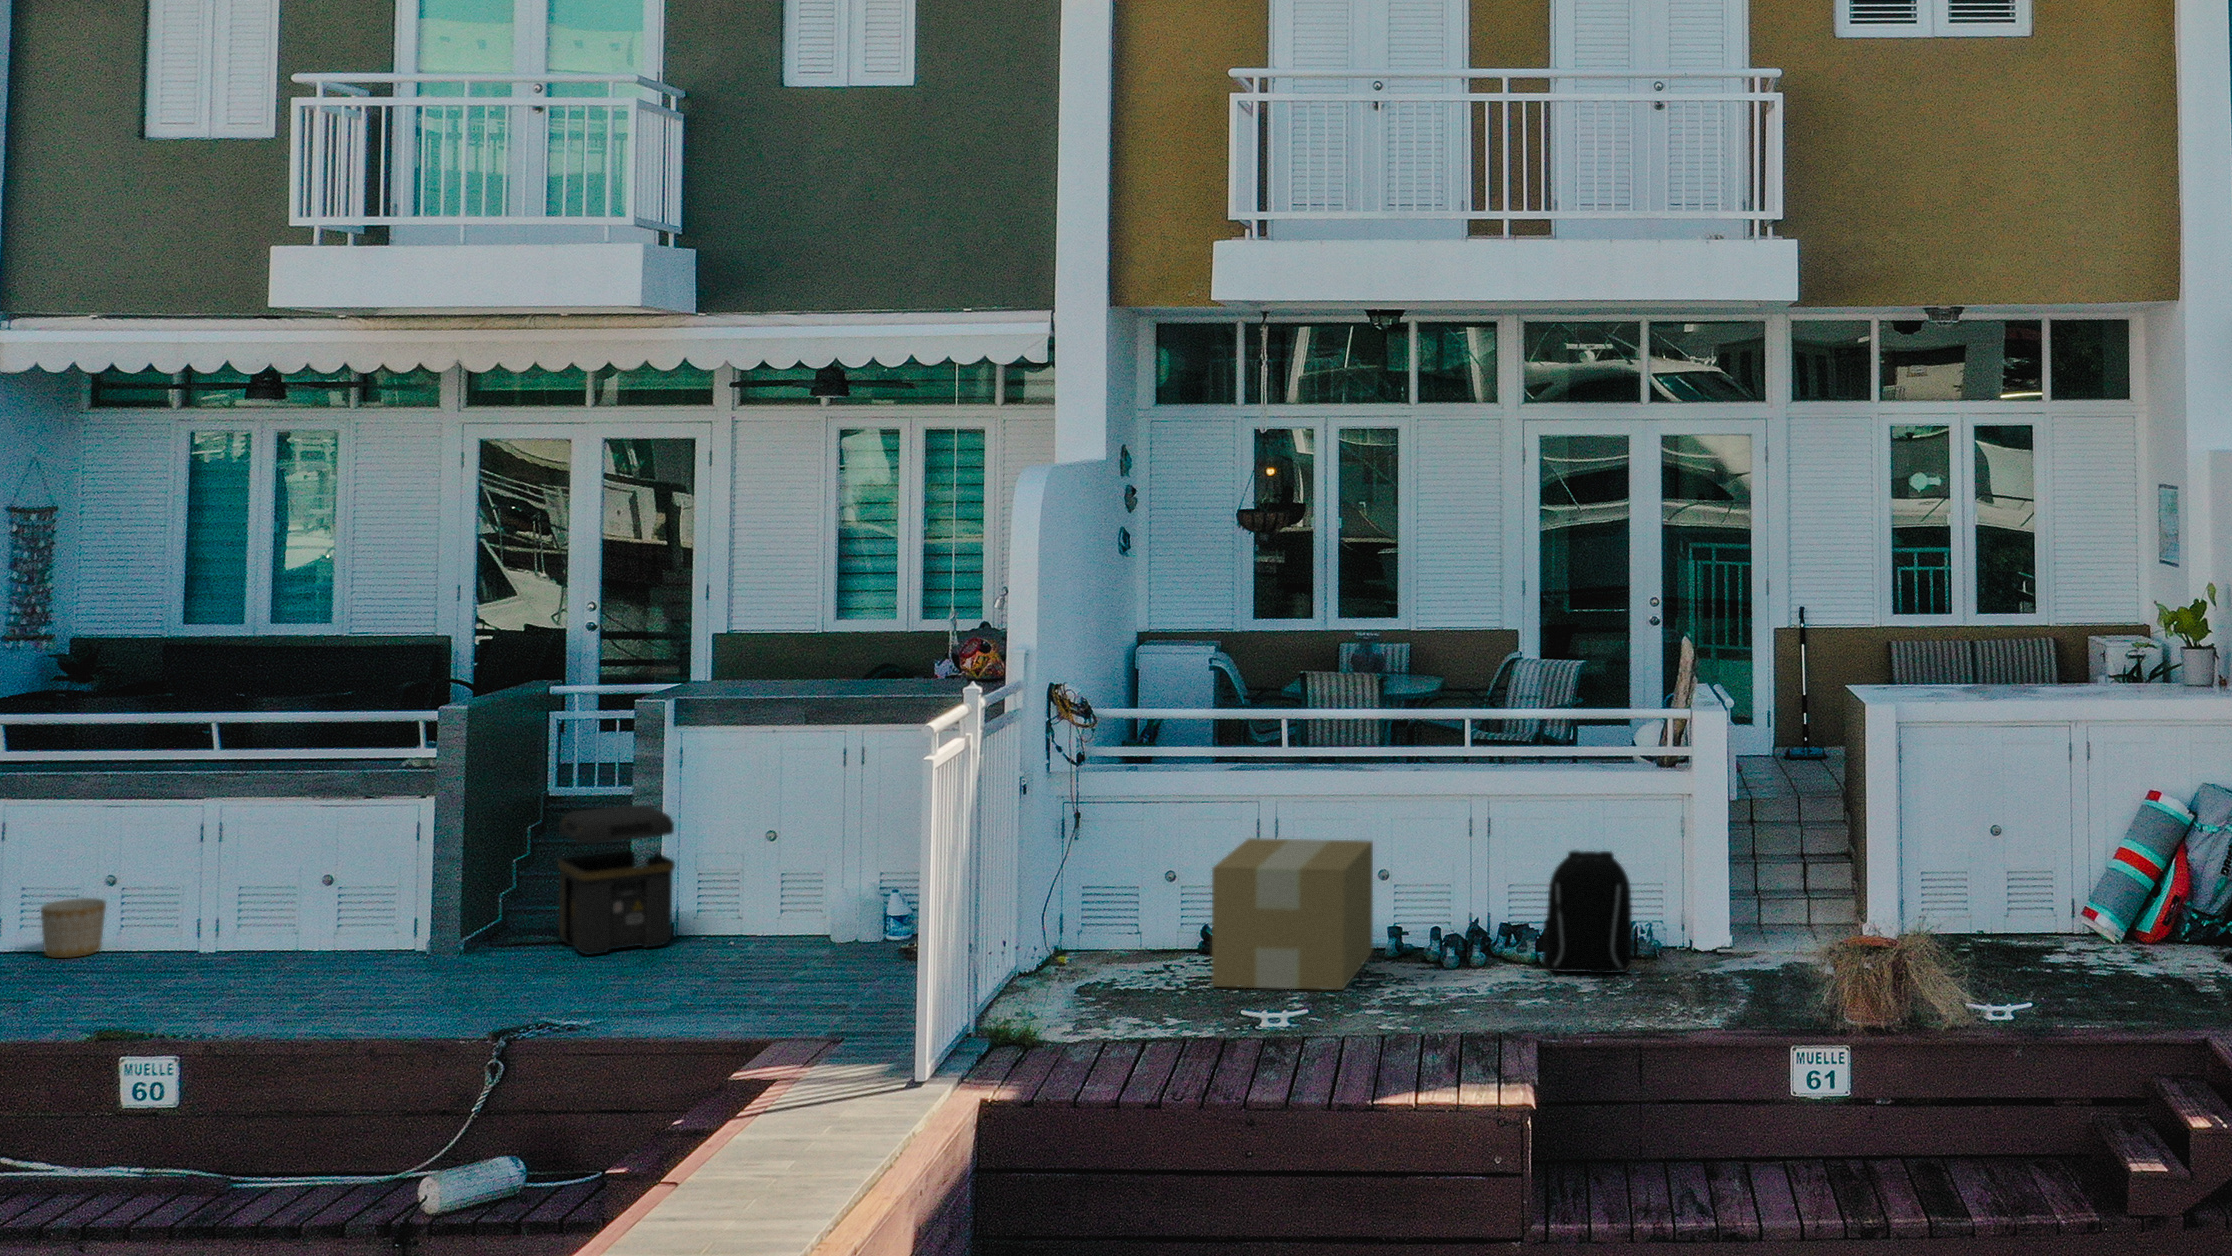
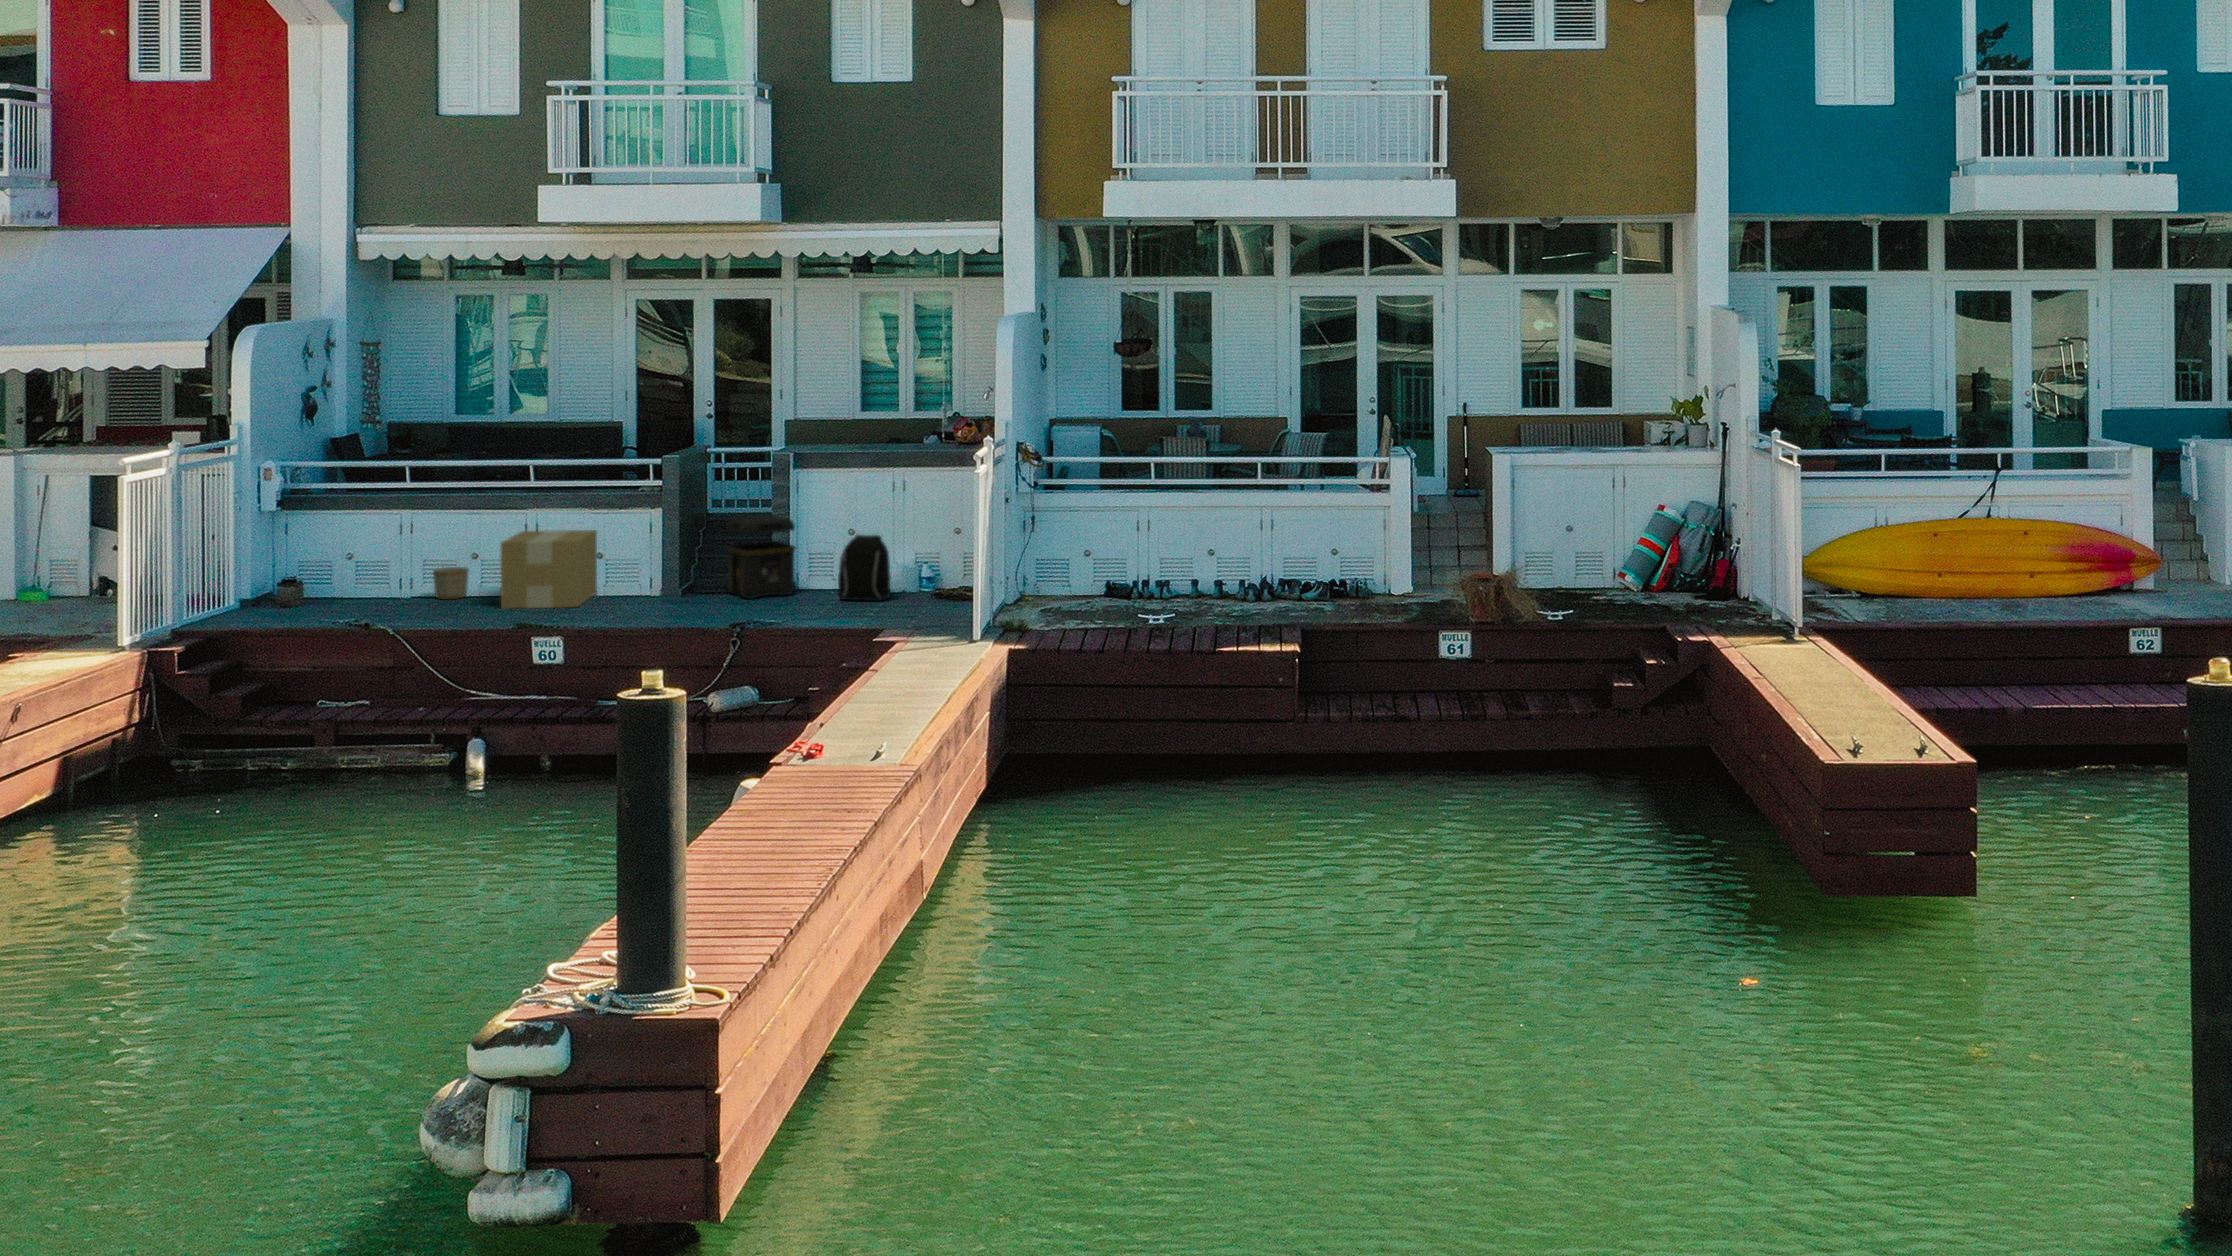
cardboard box: present [1212,838,1373,990] -> present [501,530,597,609]
backpack: present [1542,850,1634,973] -> present [838,535,890,601]

